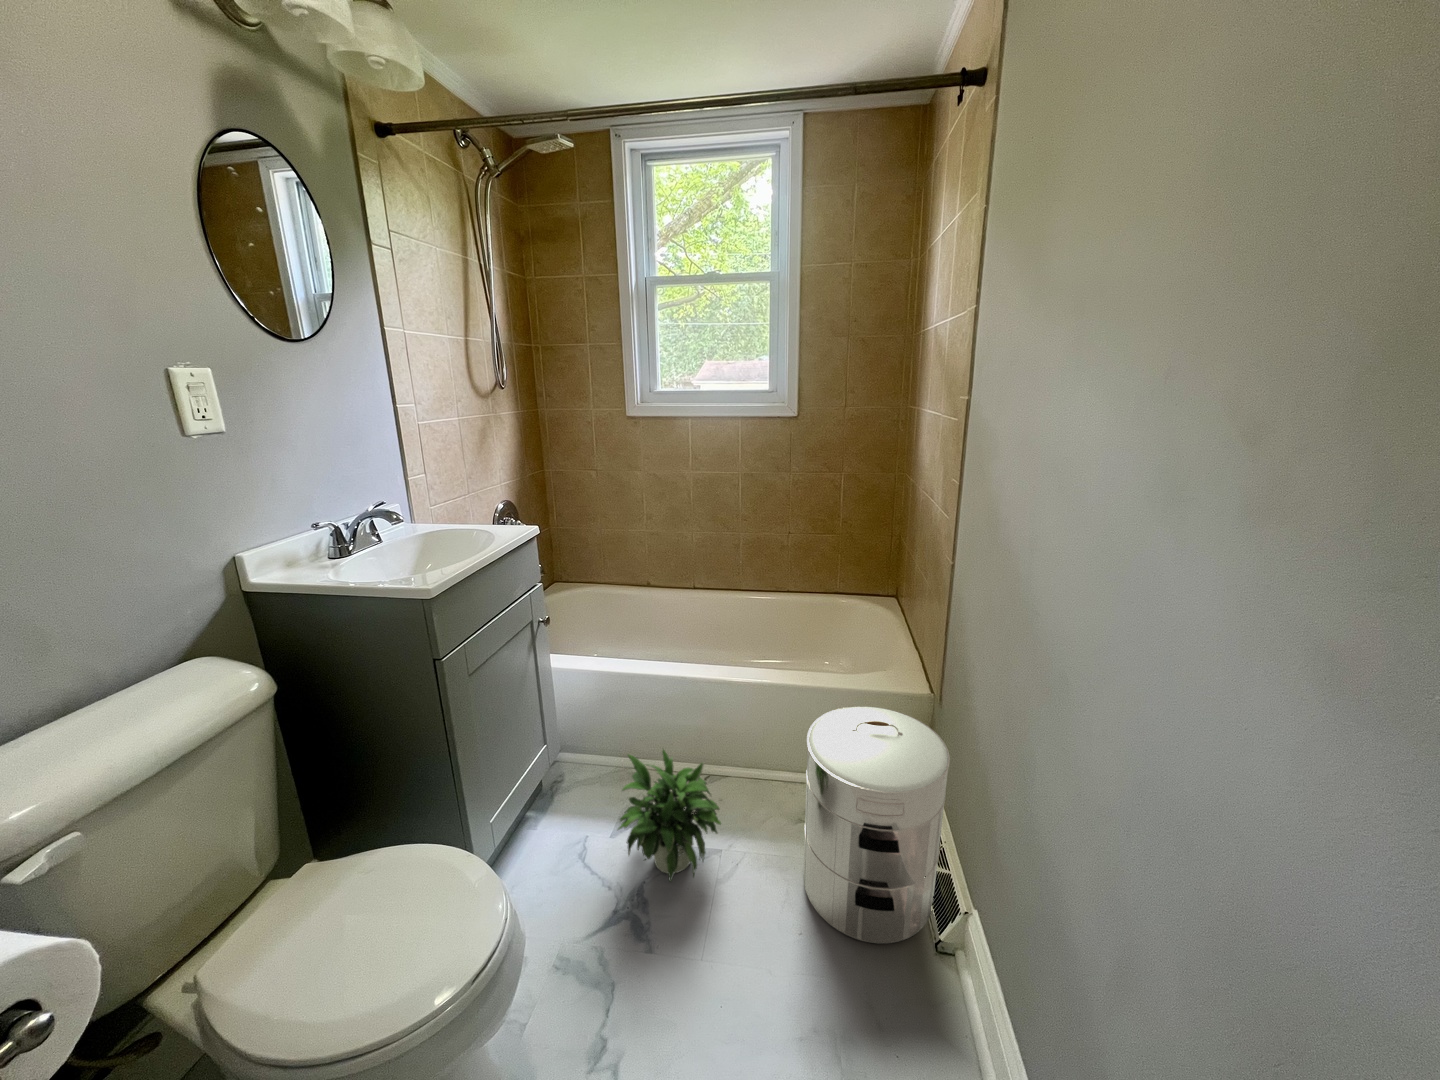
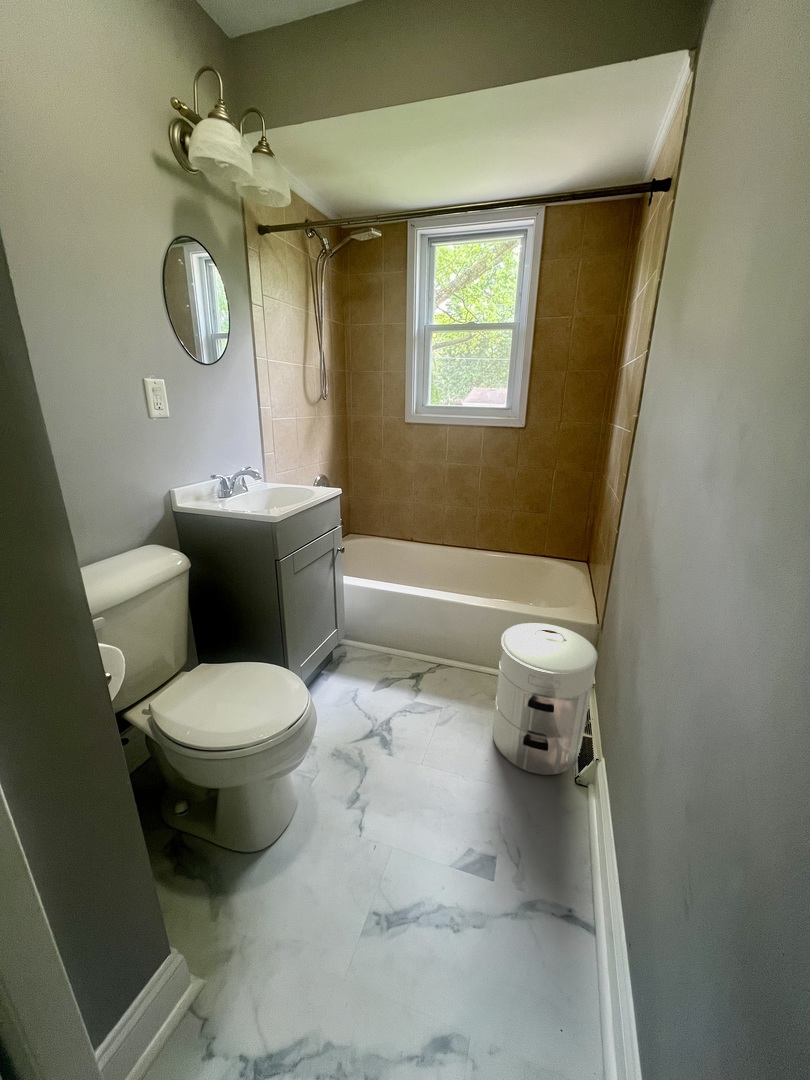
potted plant: present [618,750,721,882] -> none [375,638,442,718]

